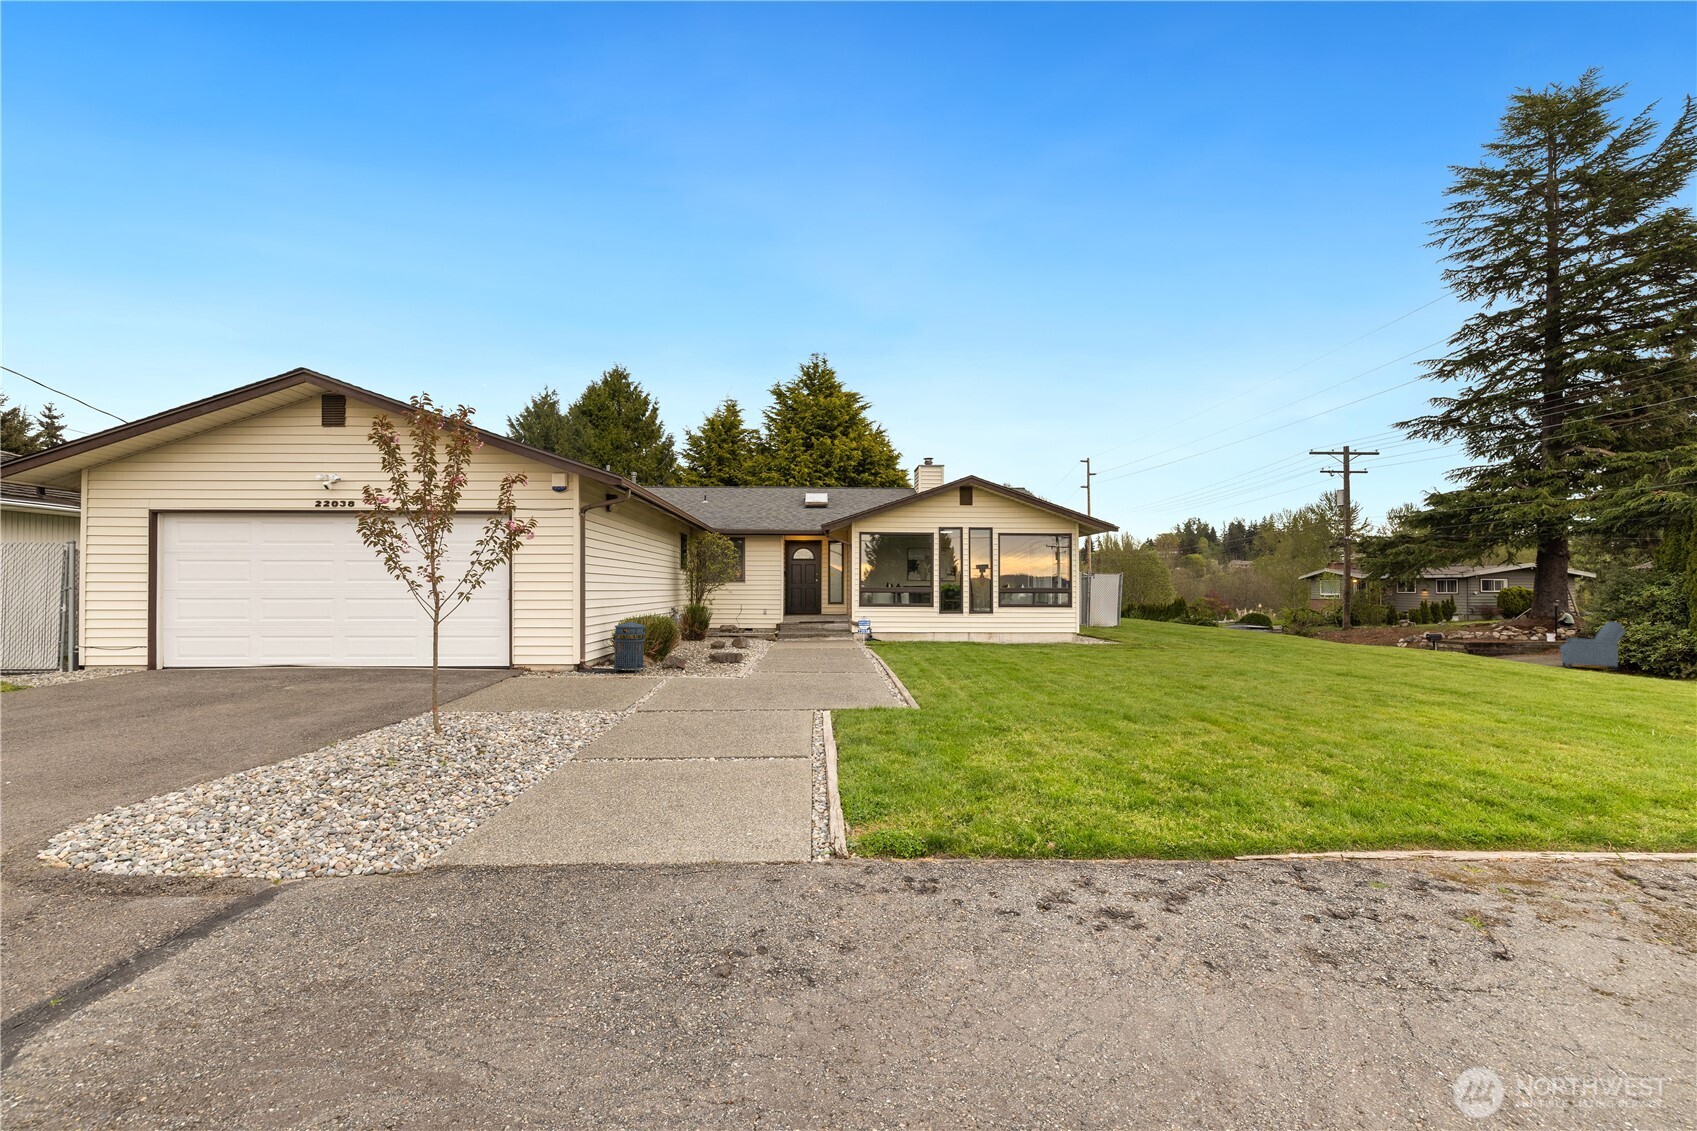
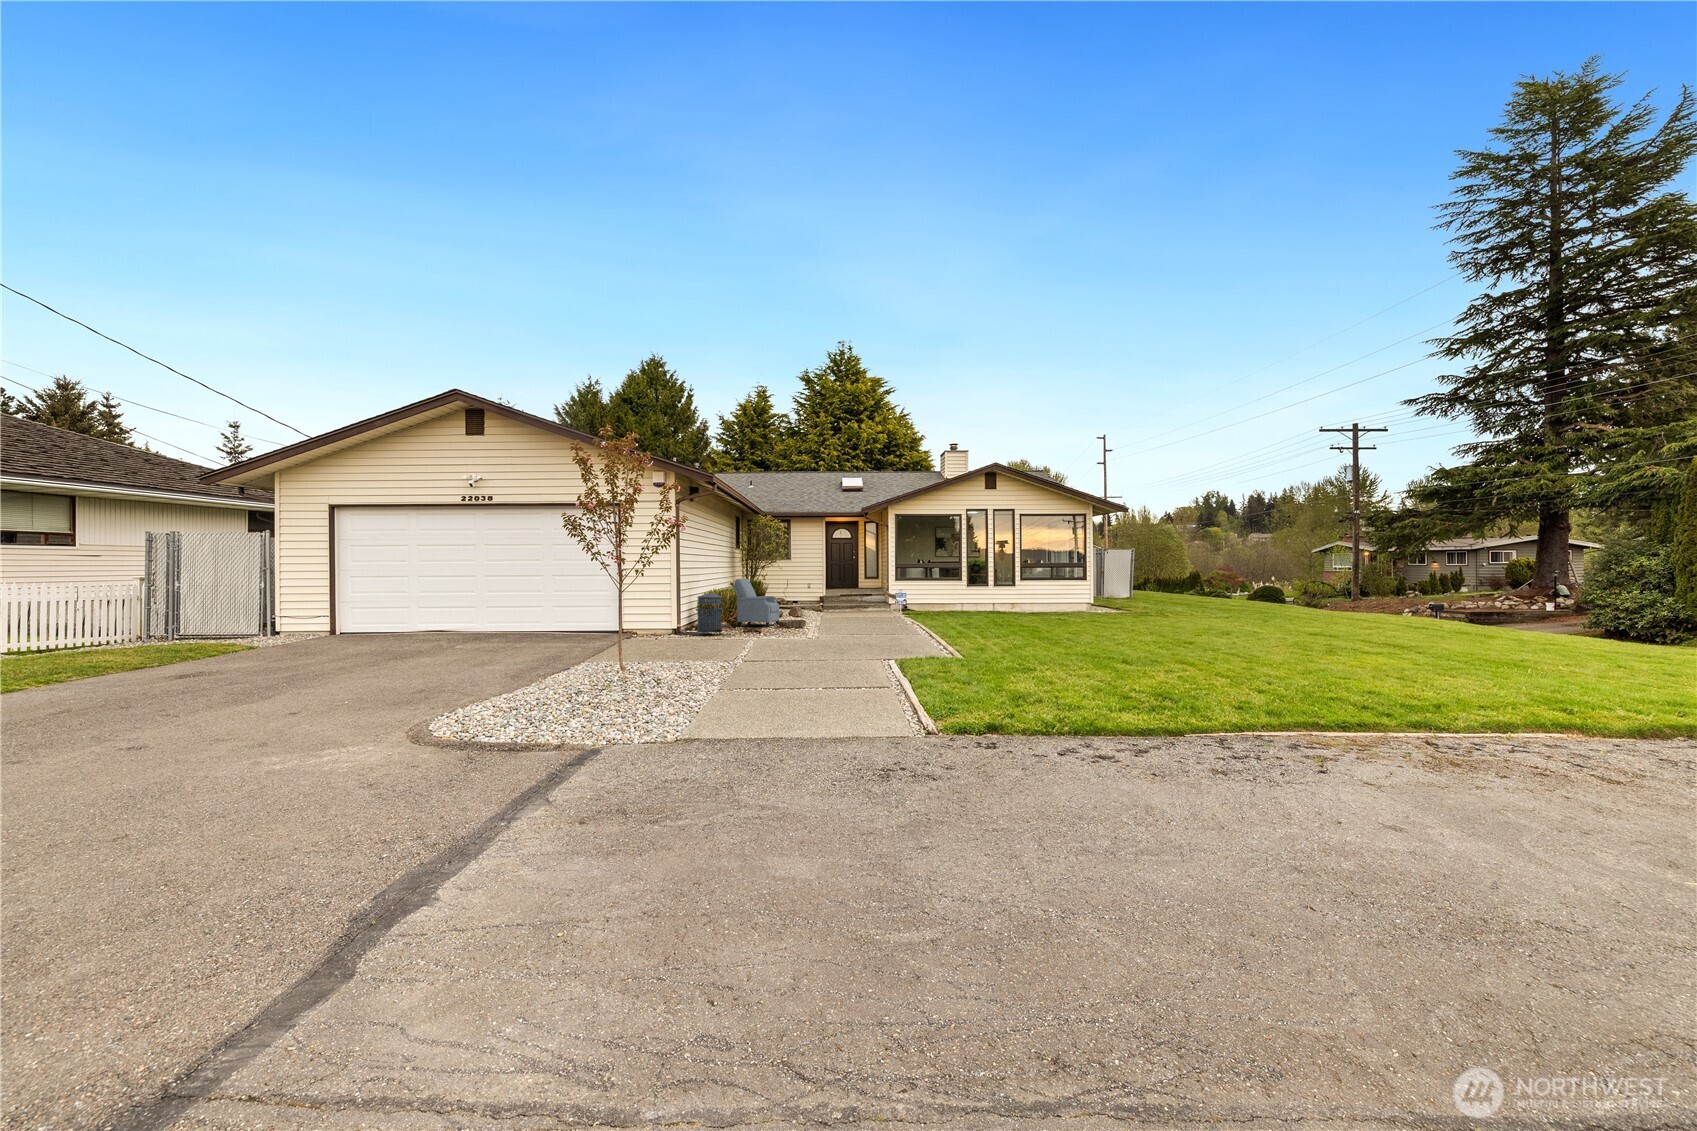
chair: present [1560,622,1625,671] -> present [733,579,779,627]

